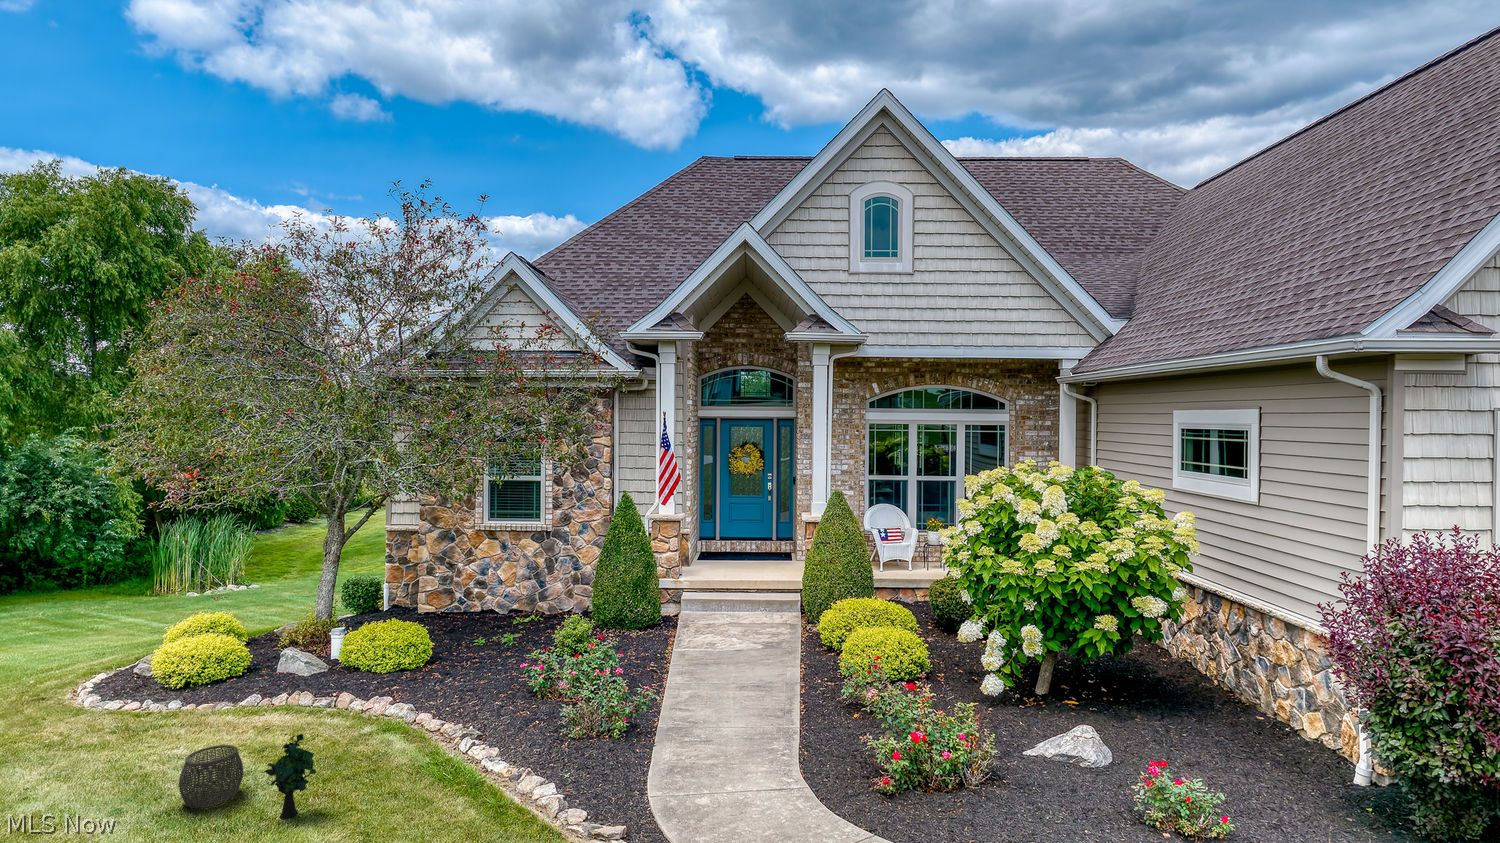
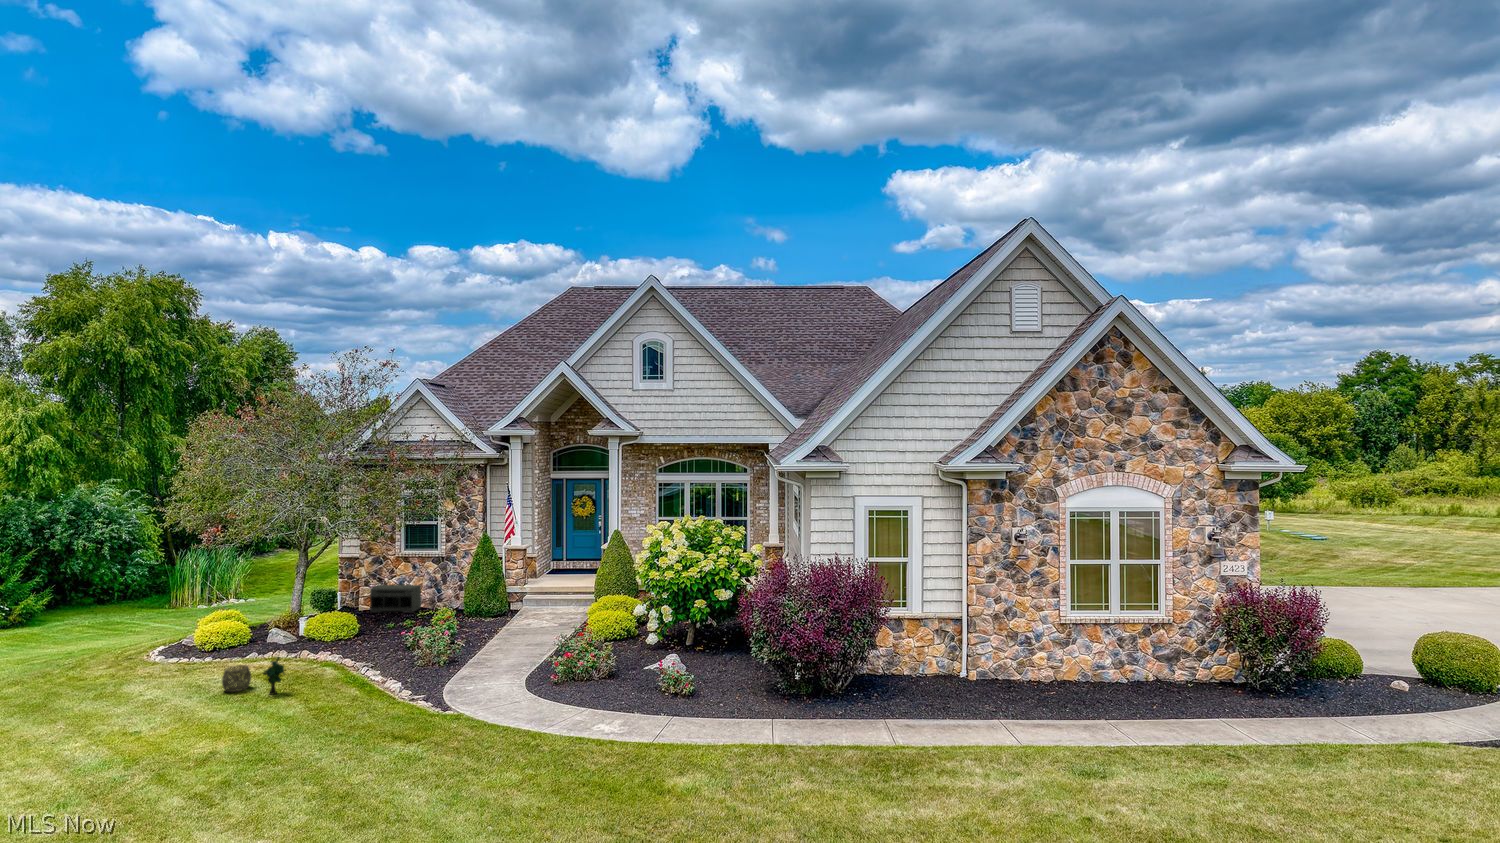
bench: none [438,572,516,617] -> present [370,585,421,612]

